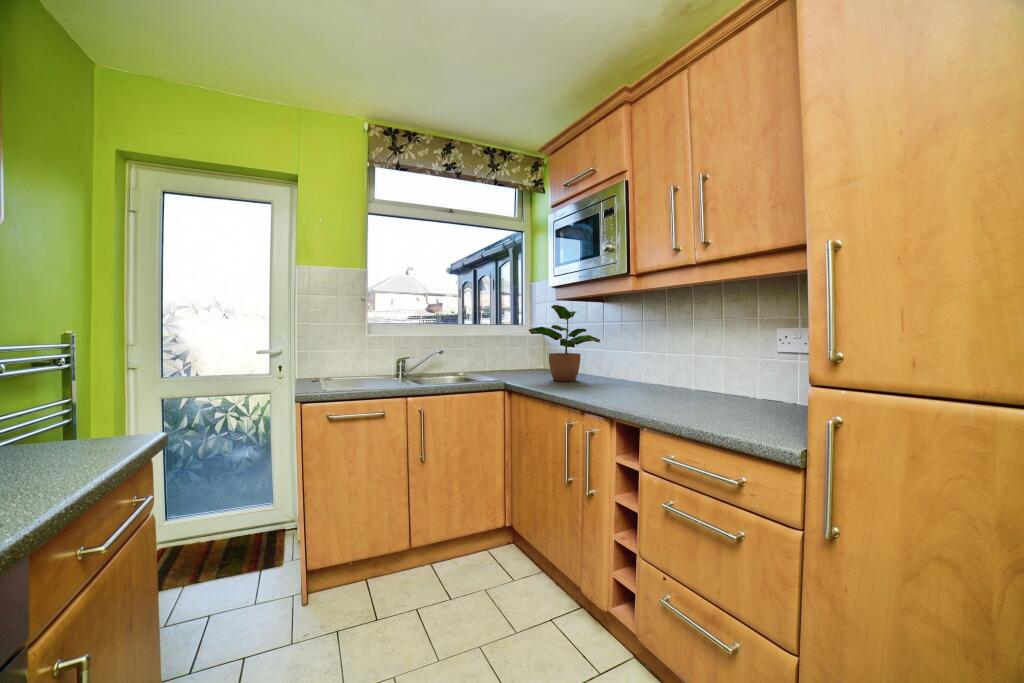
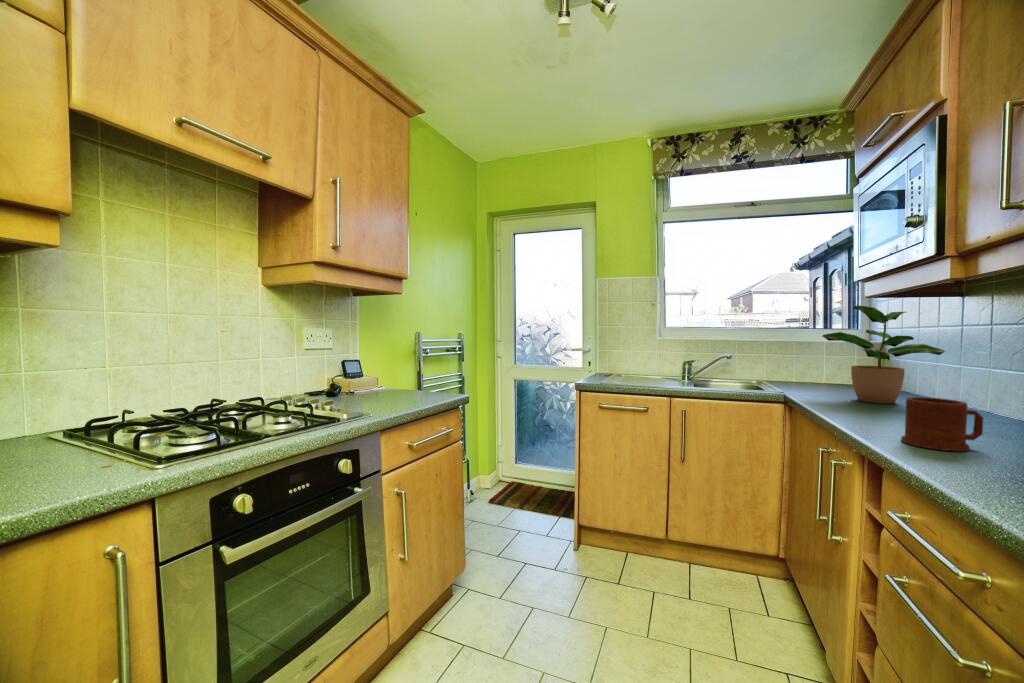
mug: none [623,370,664,408] -> present [901,397,983,451]

